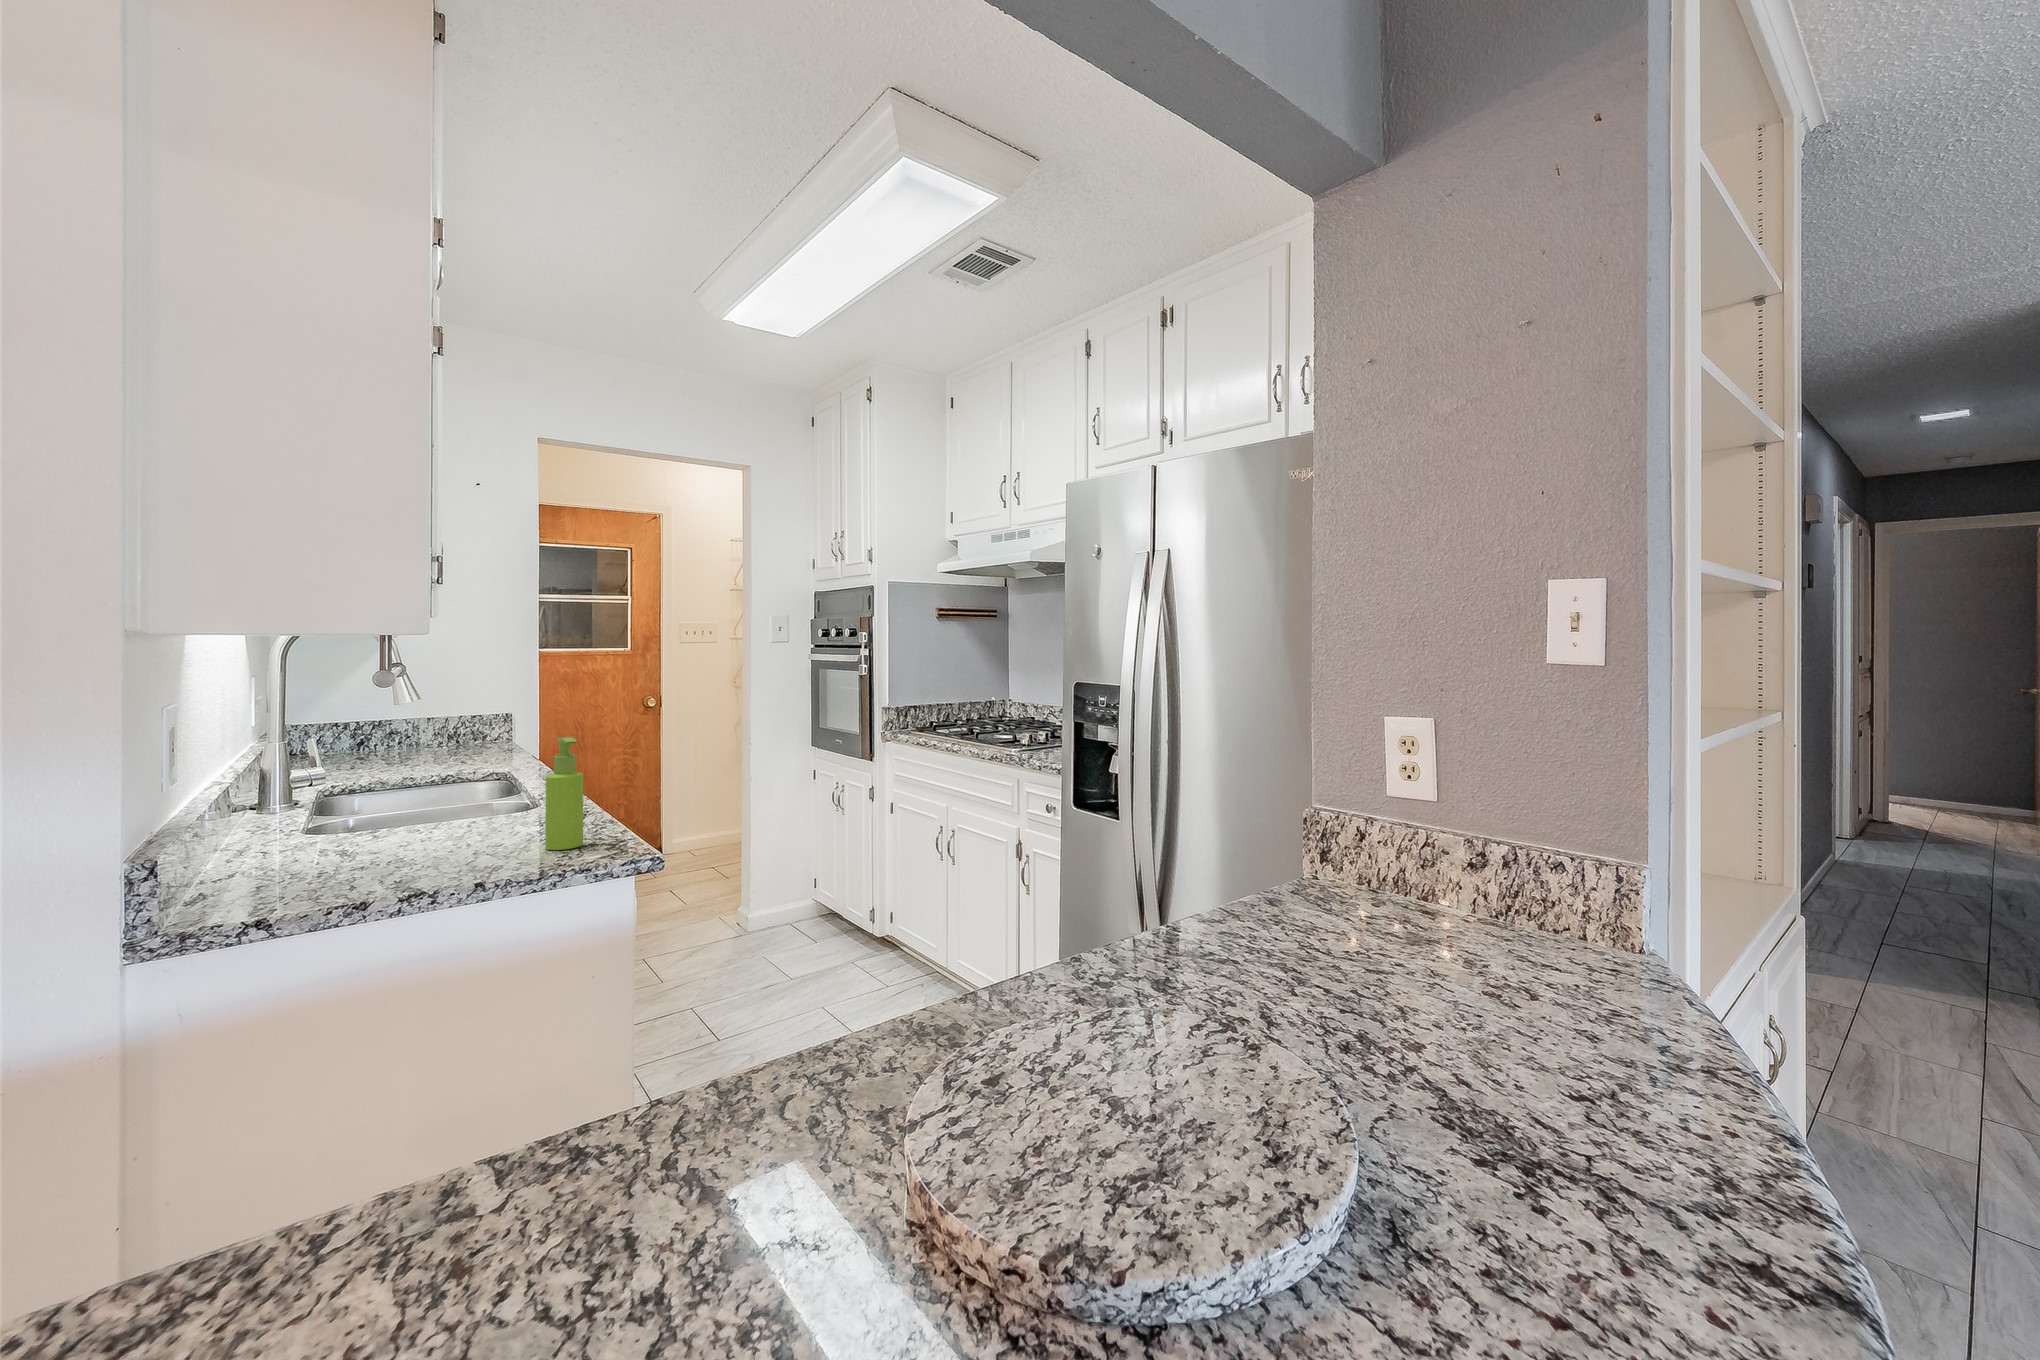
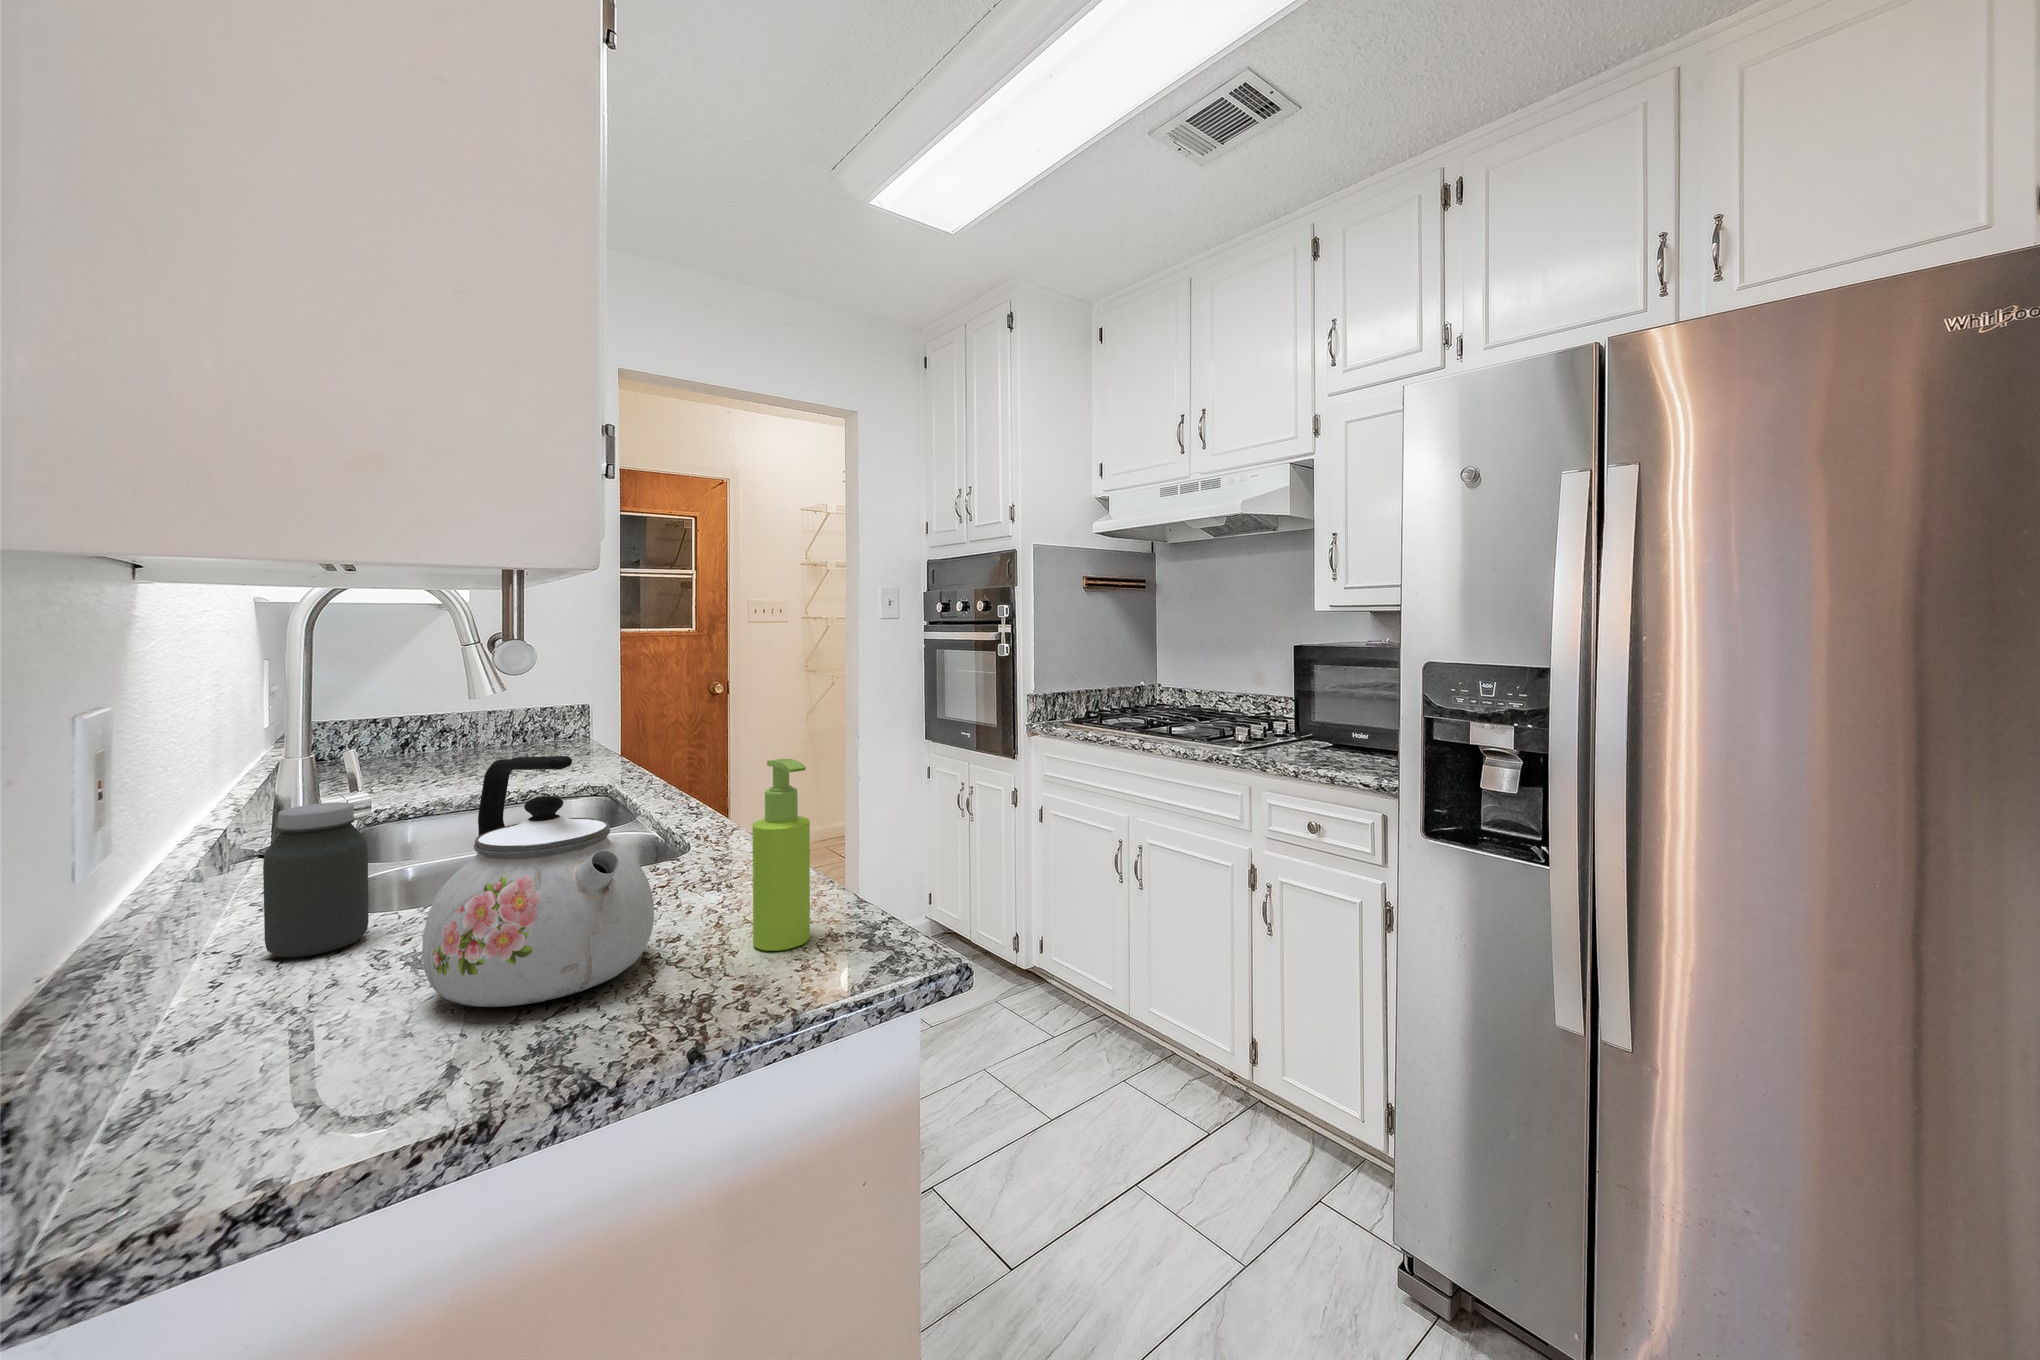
kettle: none [344,732,483,867] -> present [422,756,654,1007]
jar: none [256,763,318,852] -> present [263,802,368,957]

